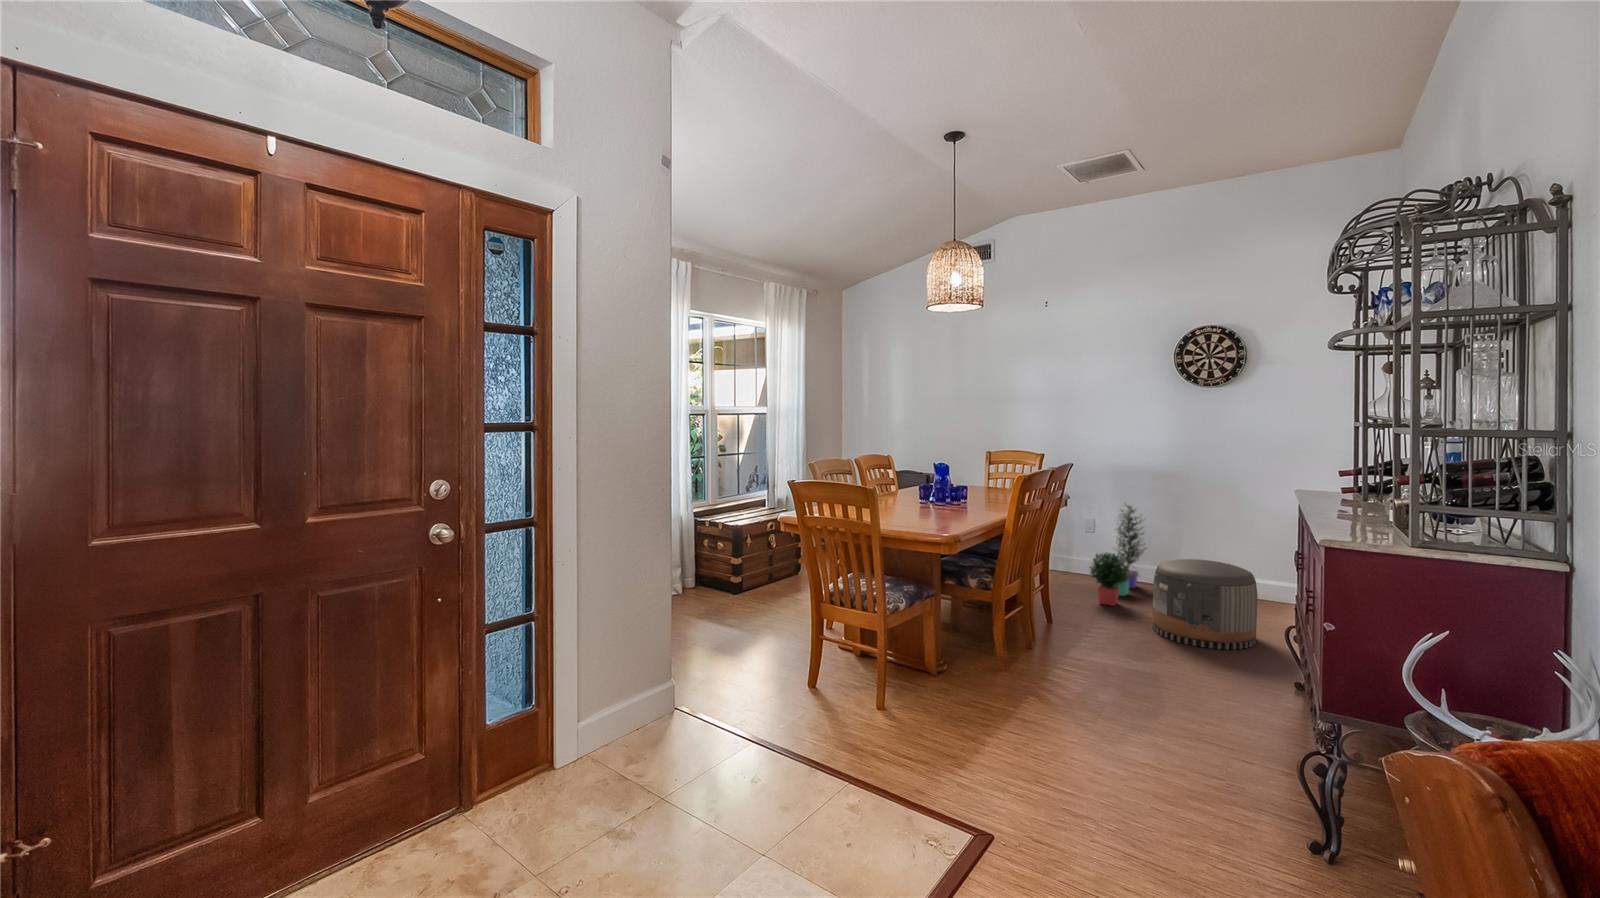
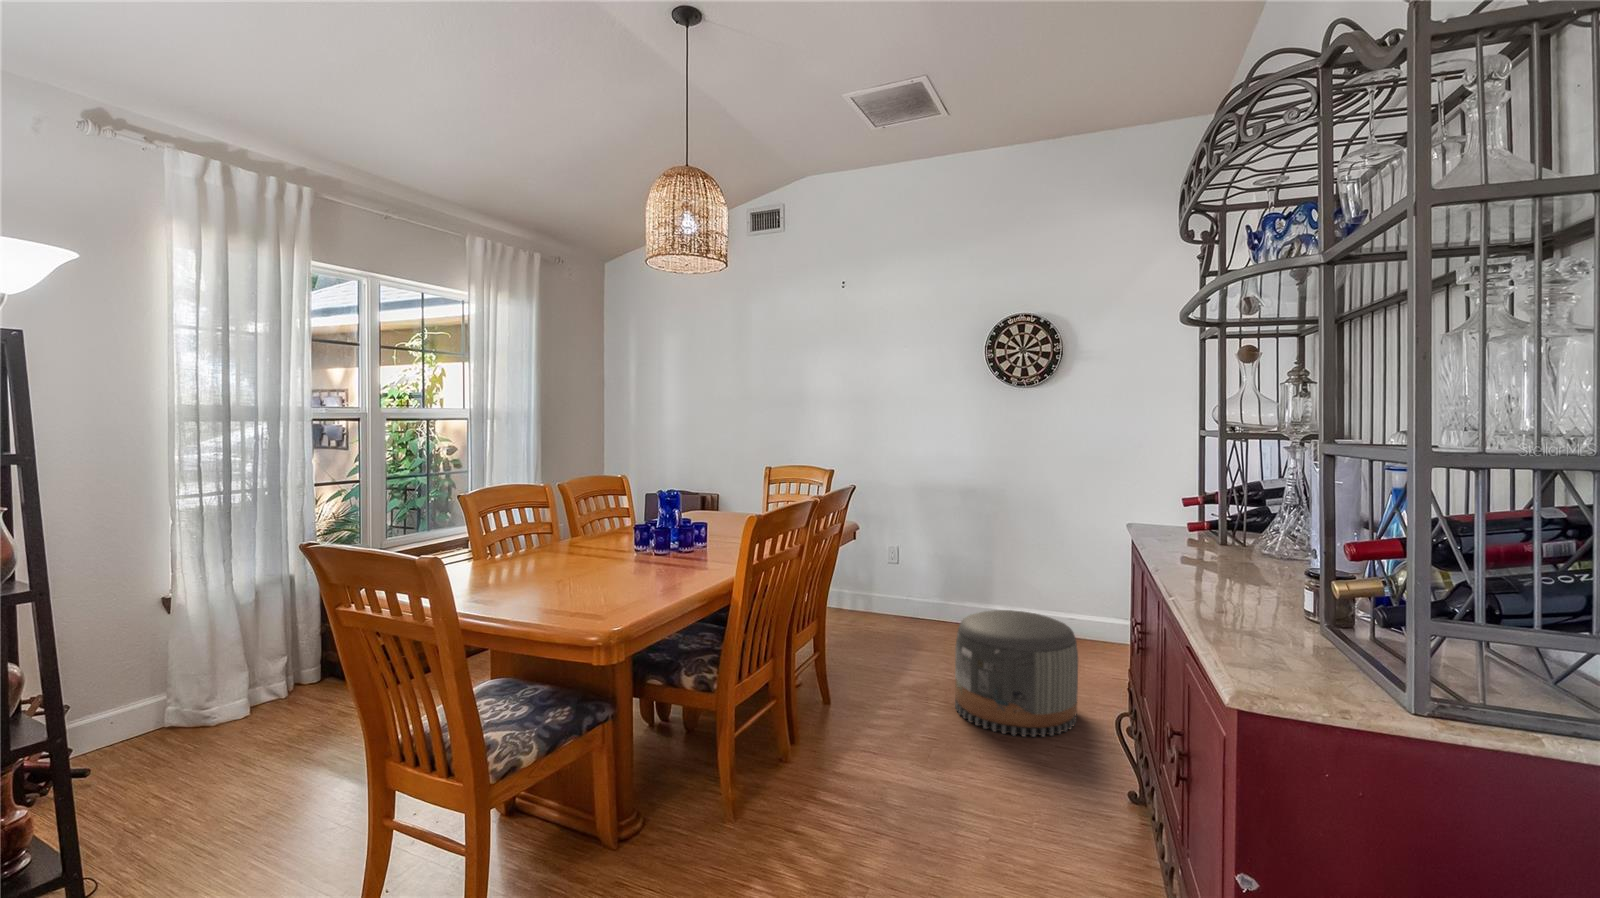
potted plant: present [1090,505,1145,606] -> none [882,531,957,670]

